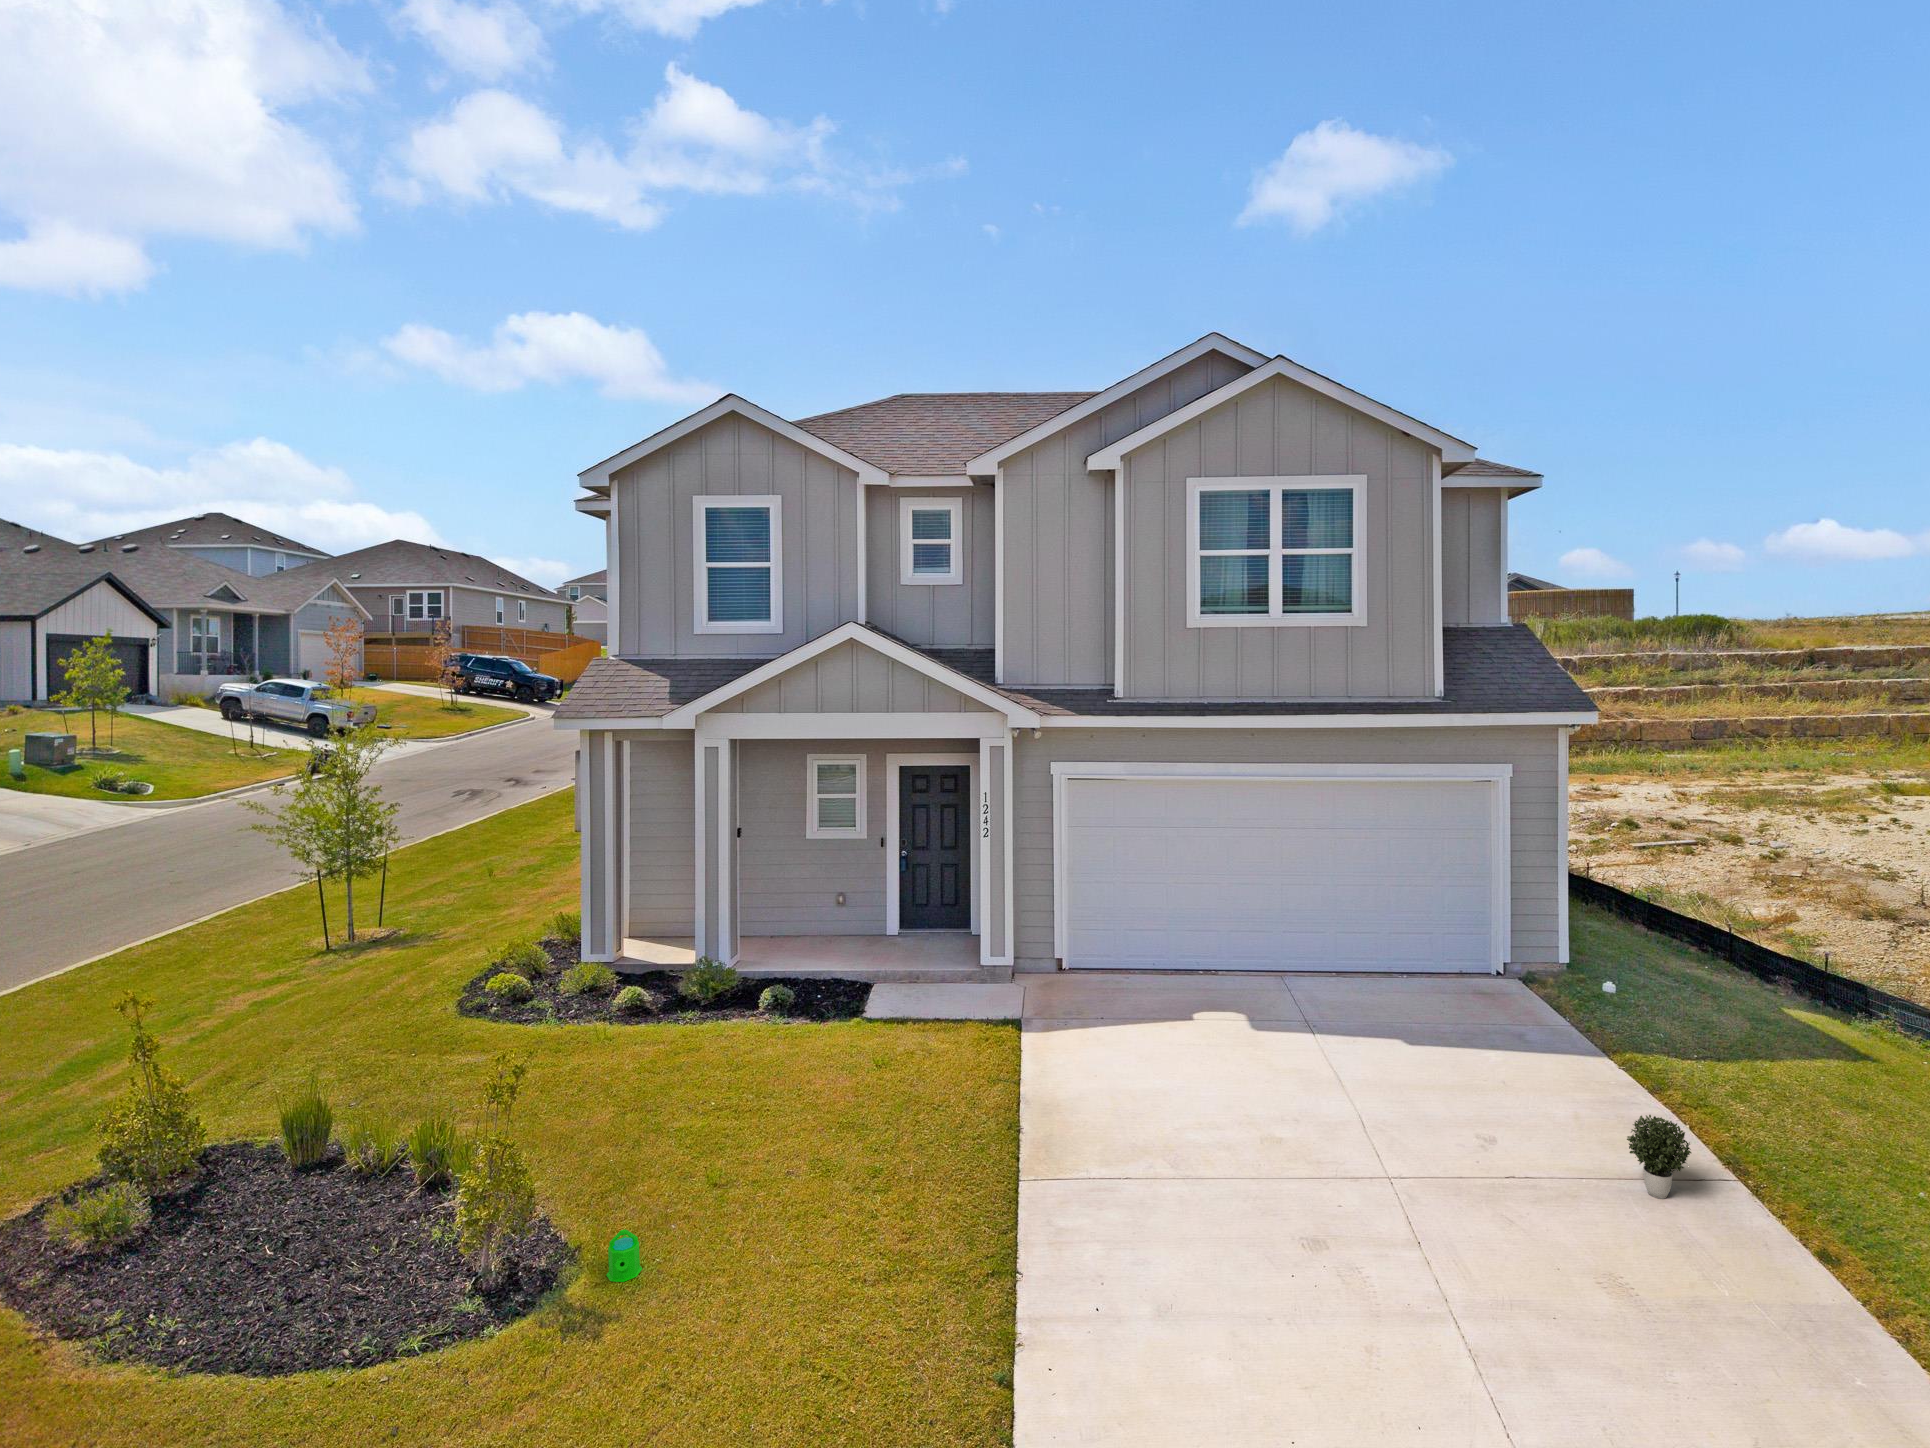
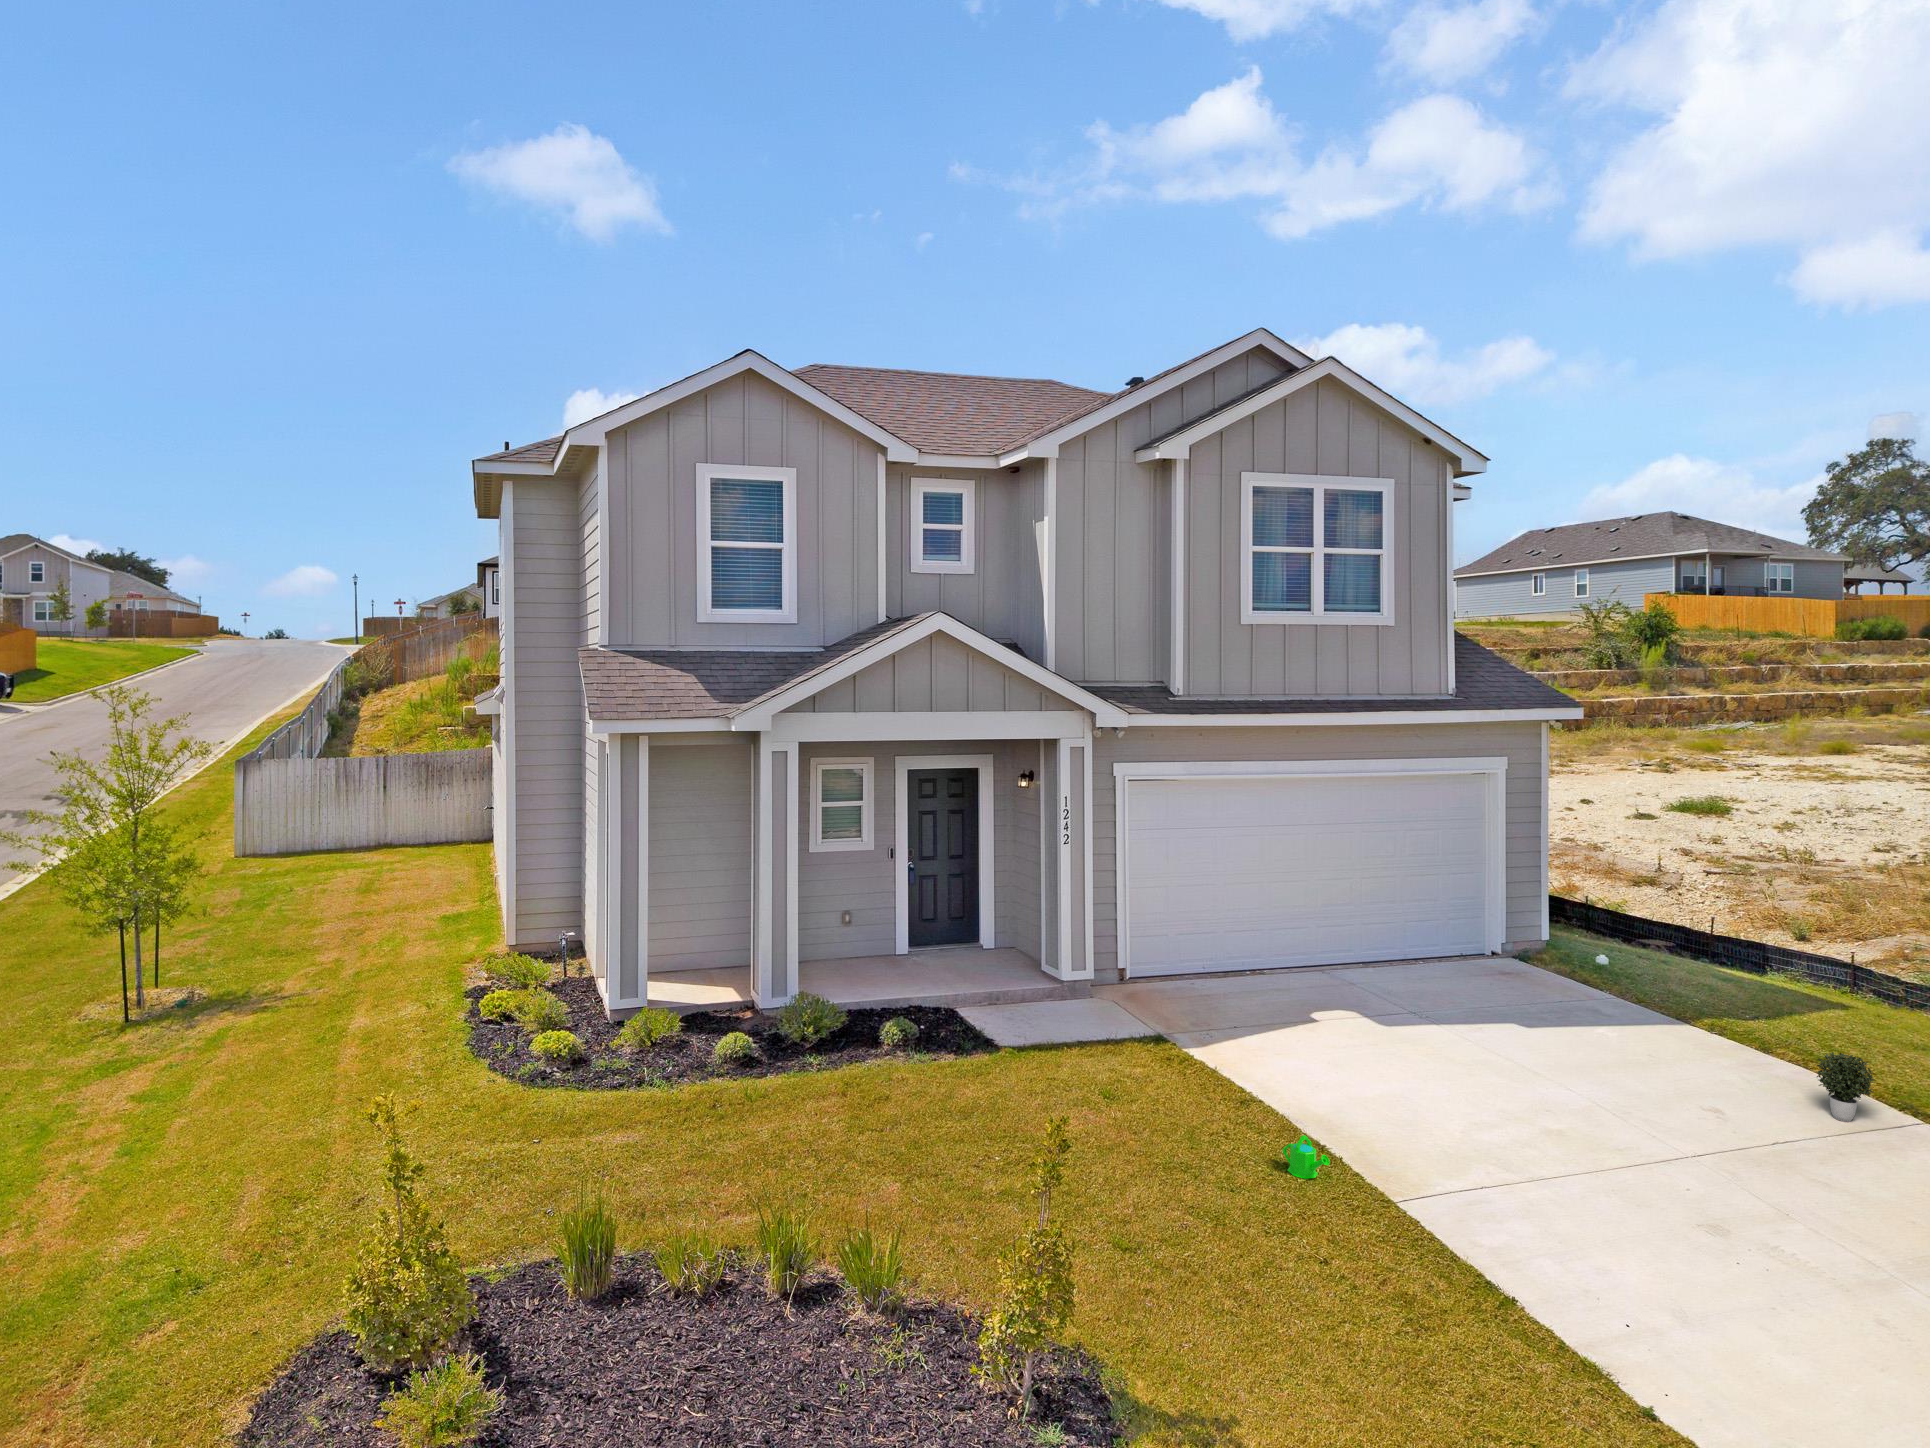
watering can: present [606,1229,642,1282] -> present [1283,1135,1330,1179]

